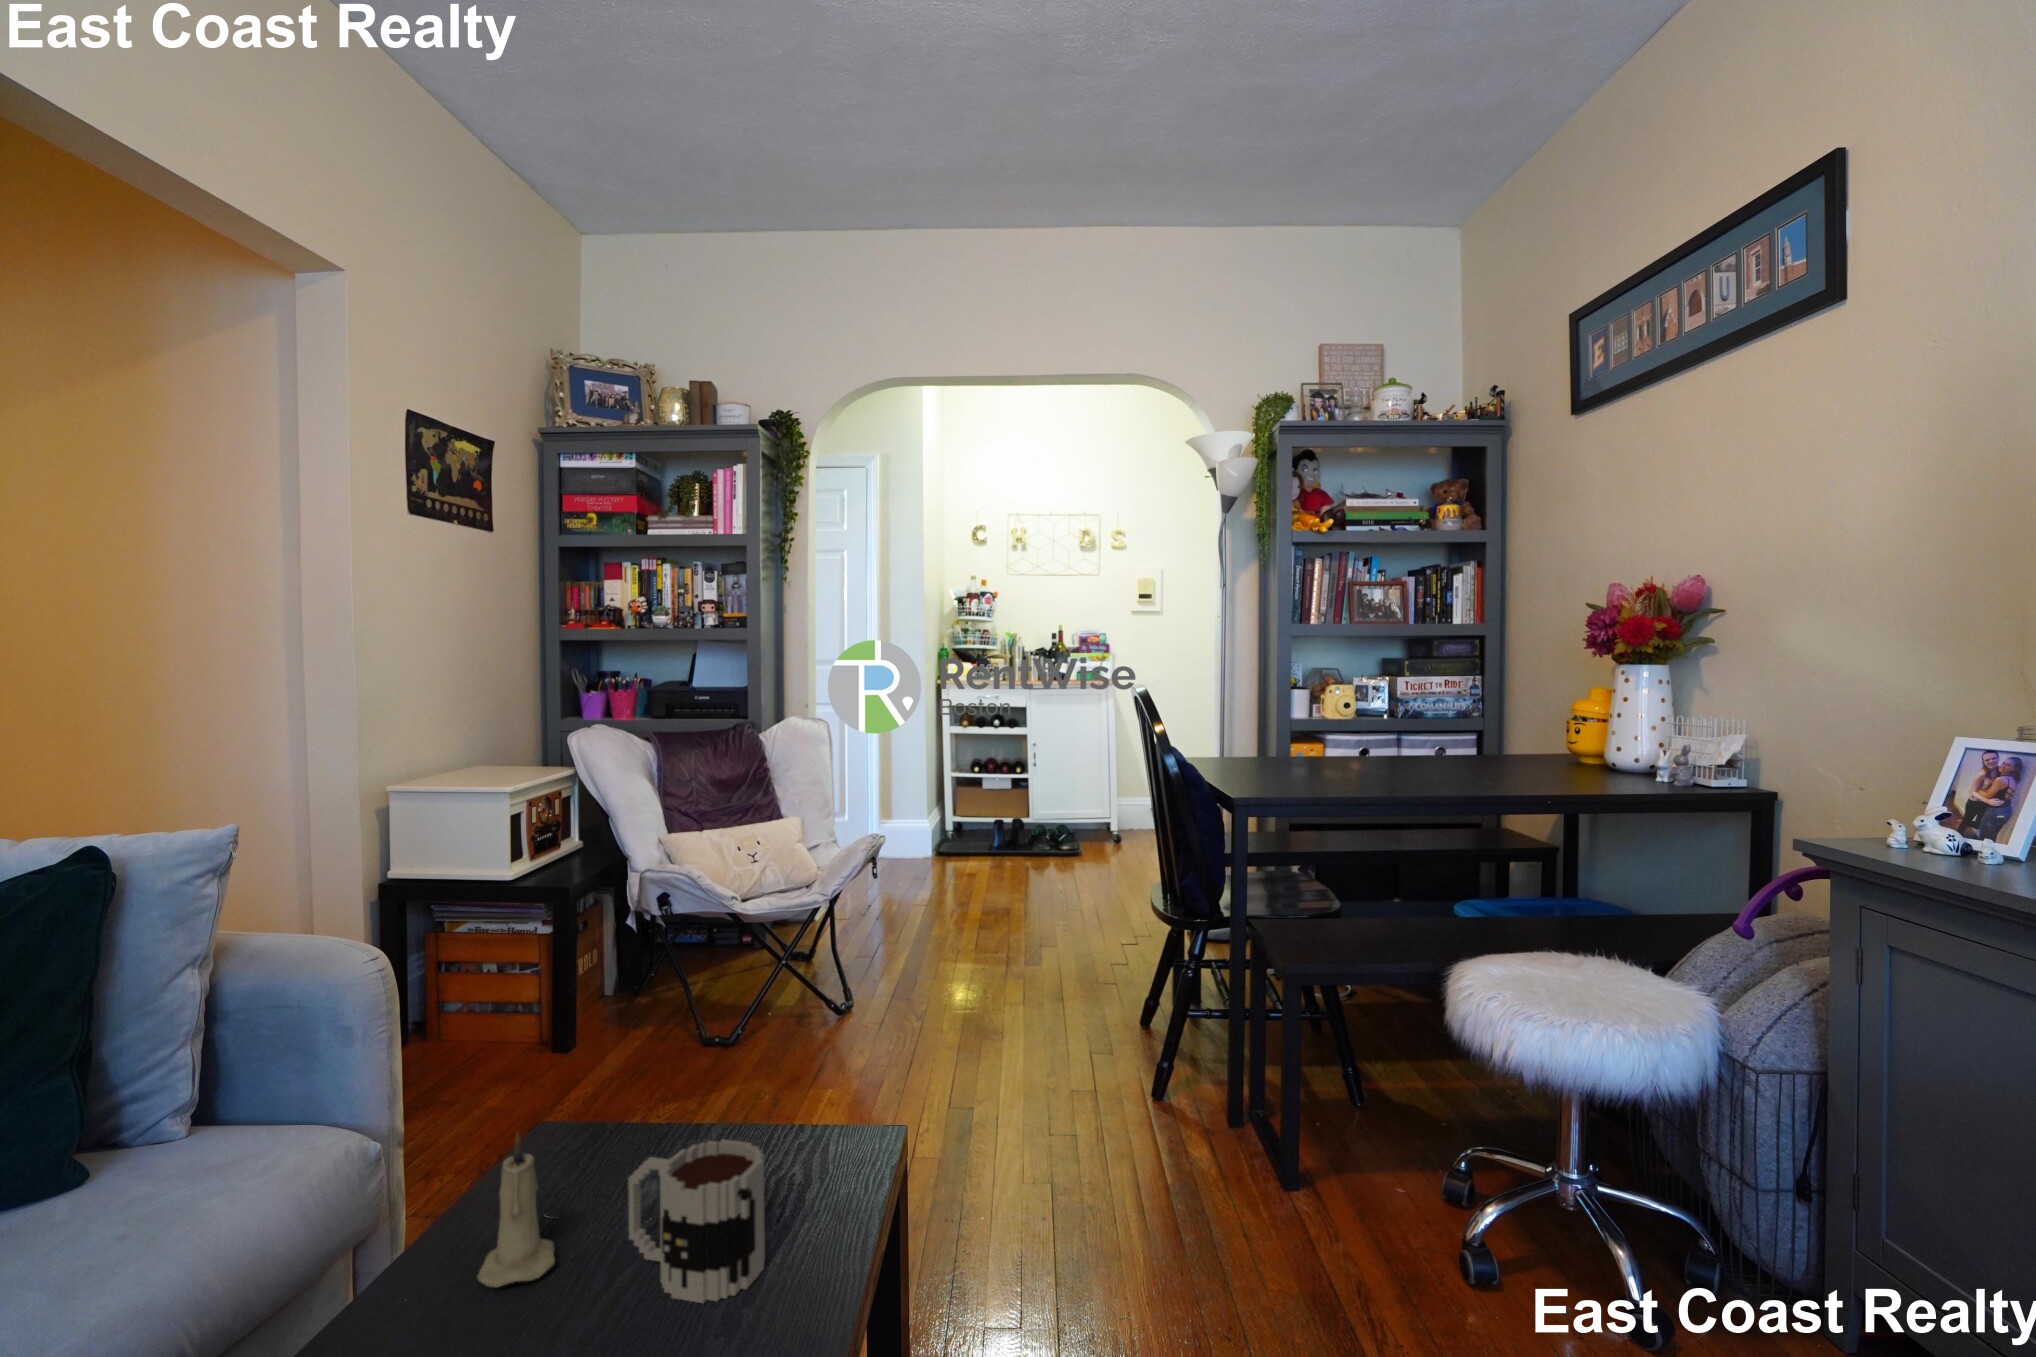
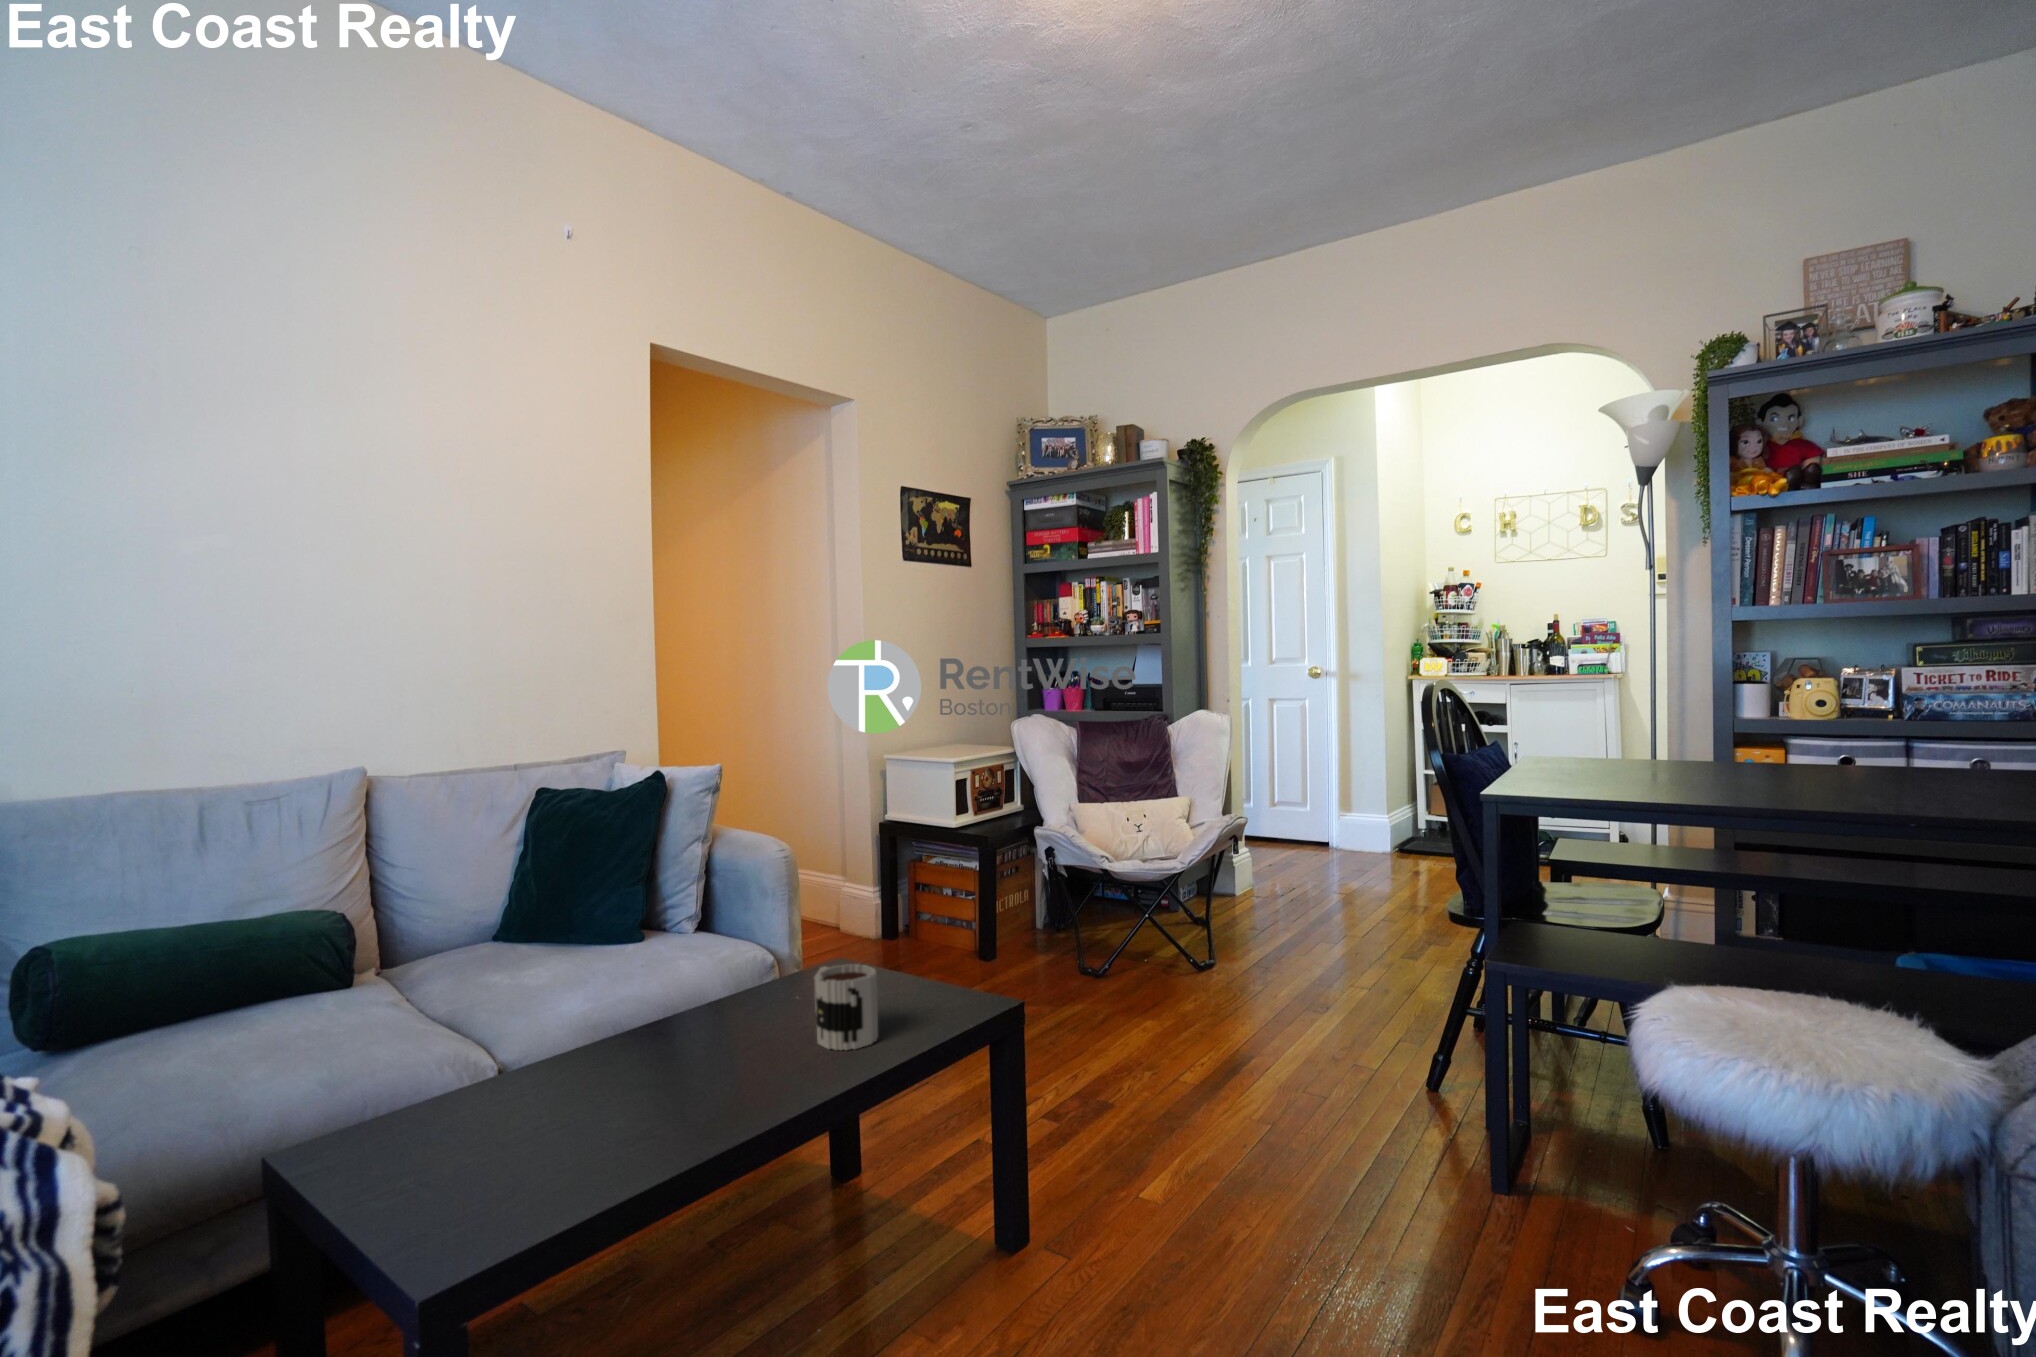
candle: present [478,1134,555,1287] -> none [745,939,789,1022]

